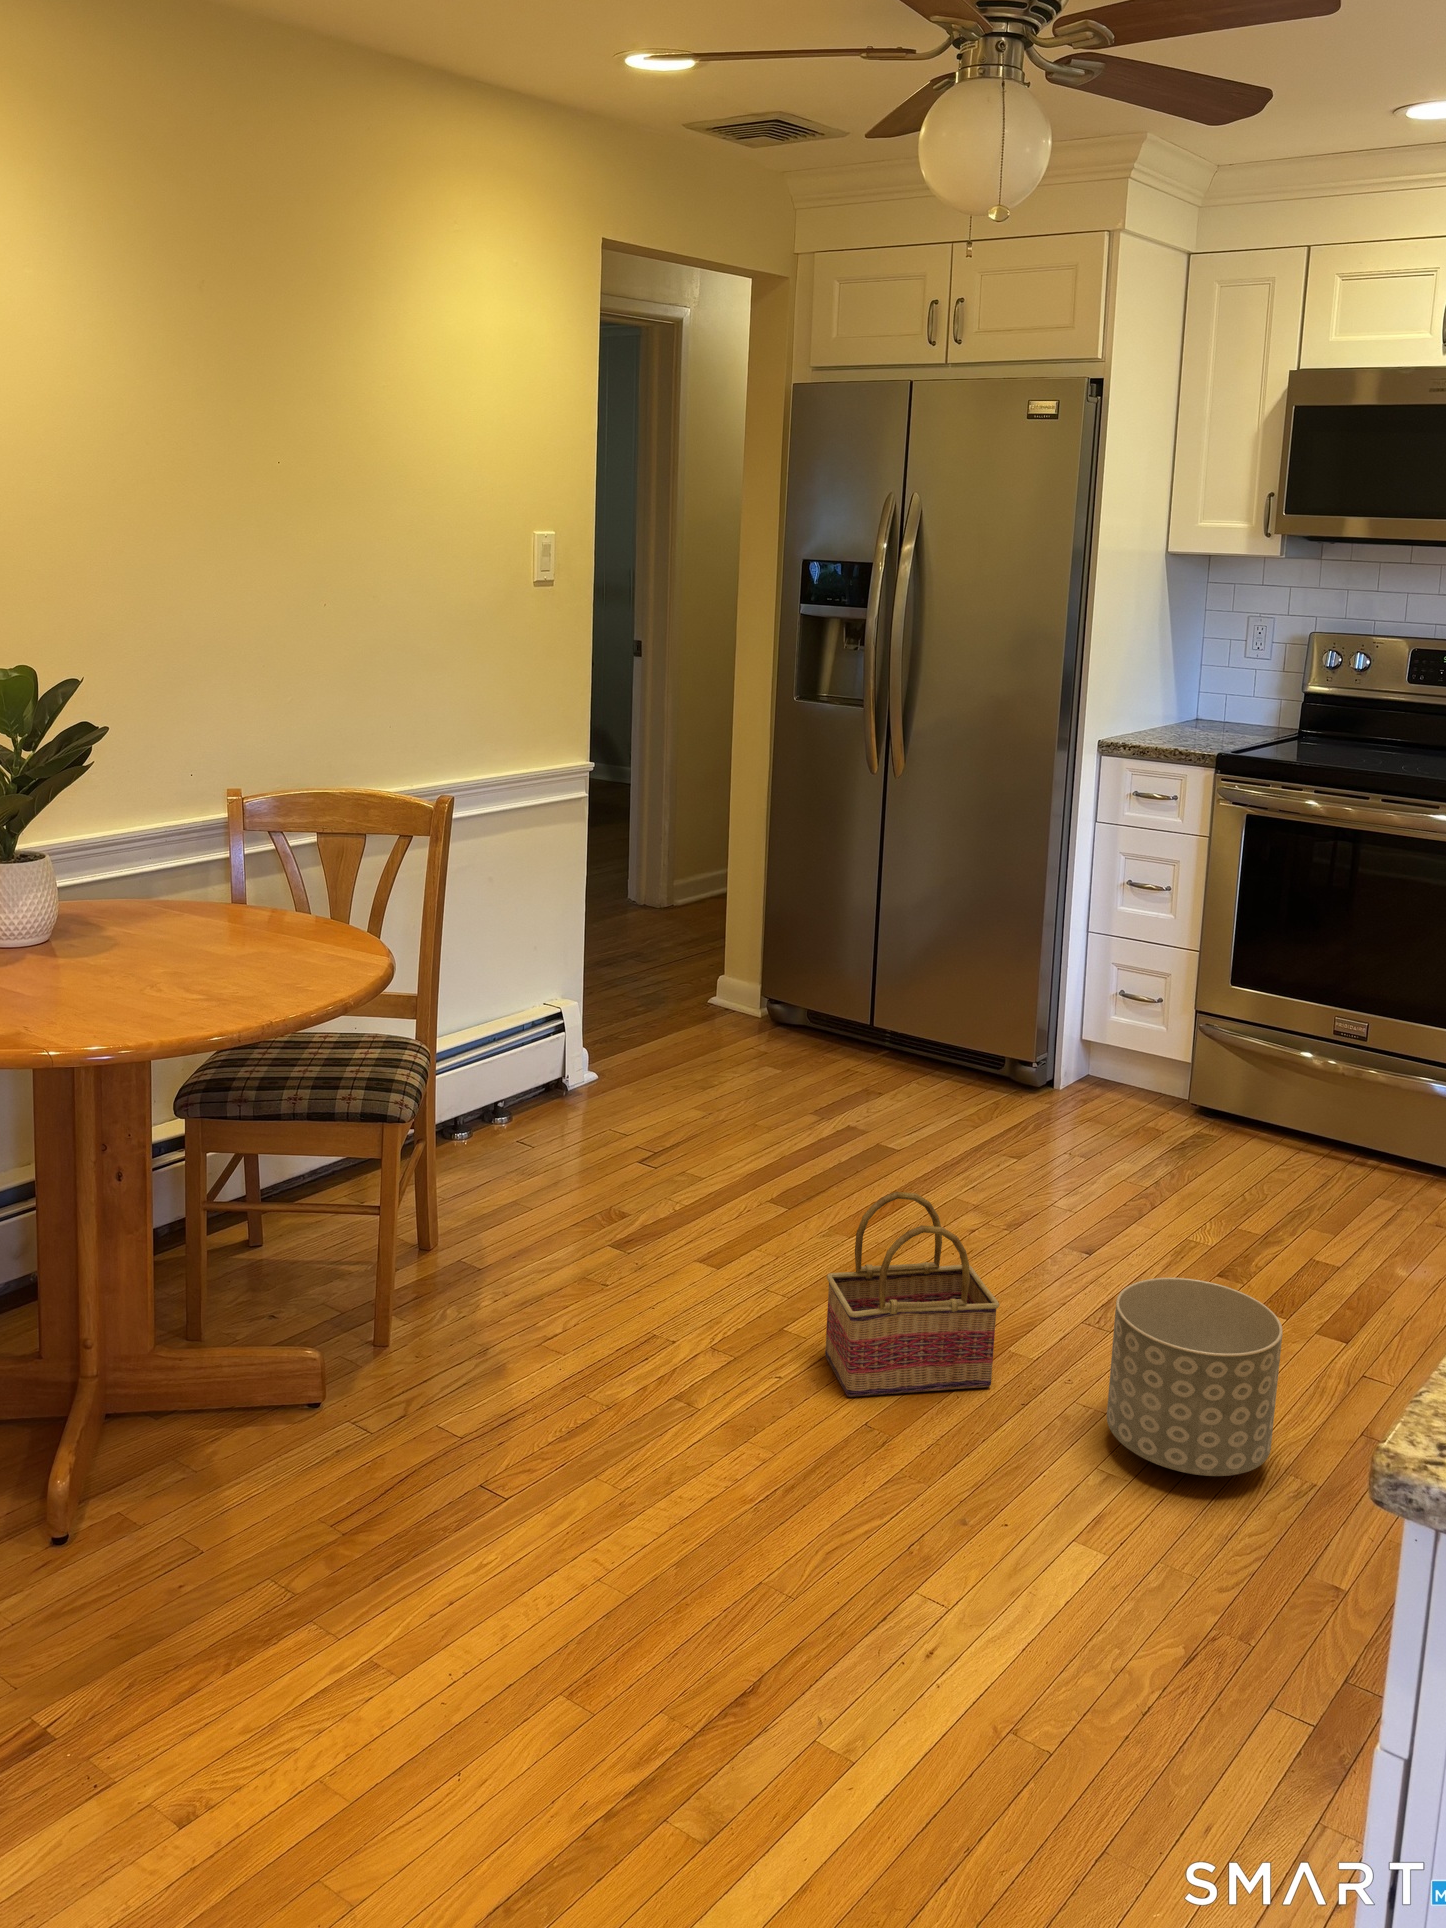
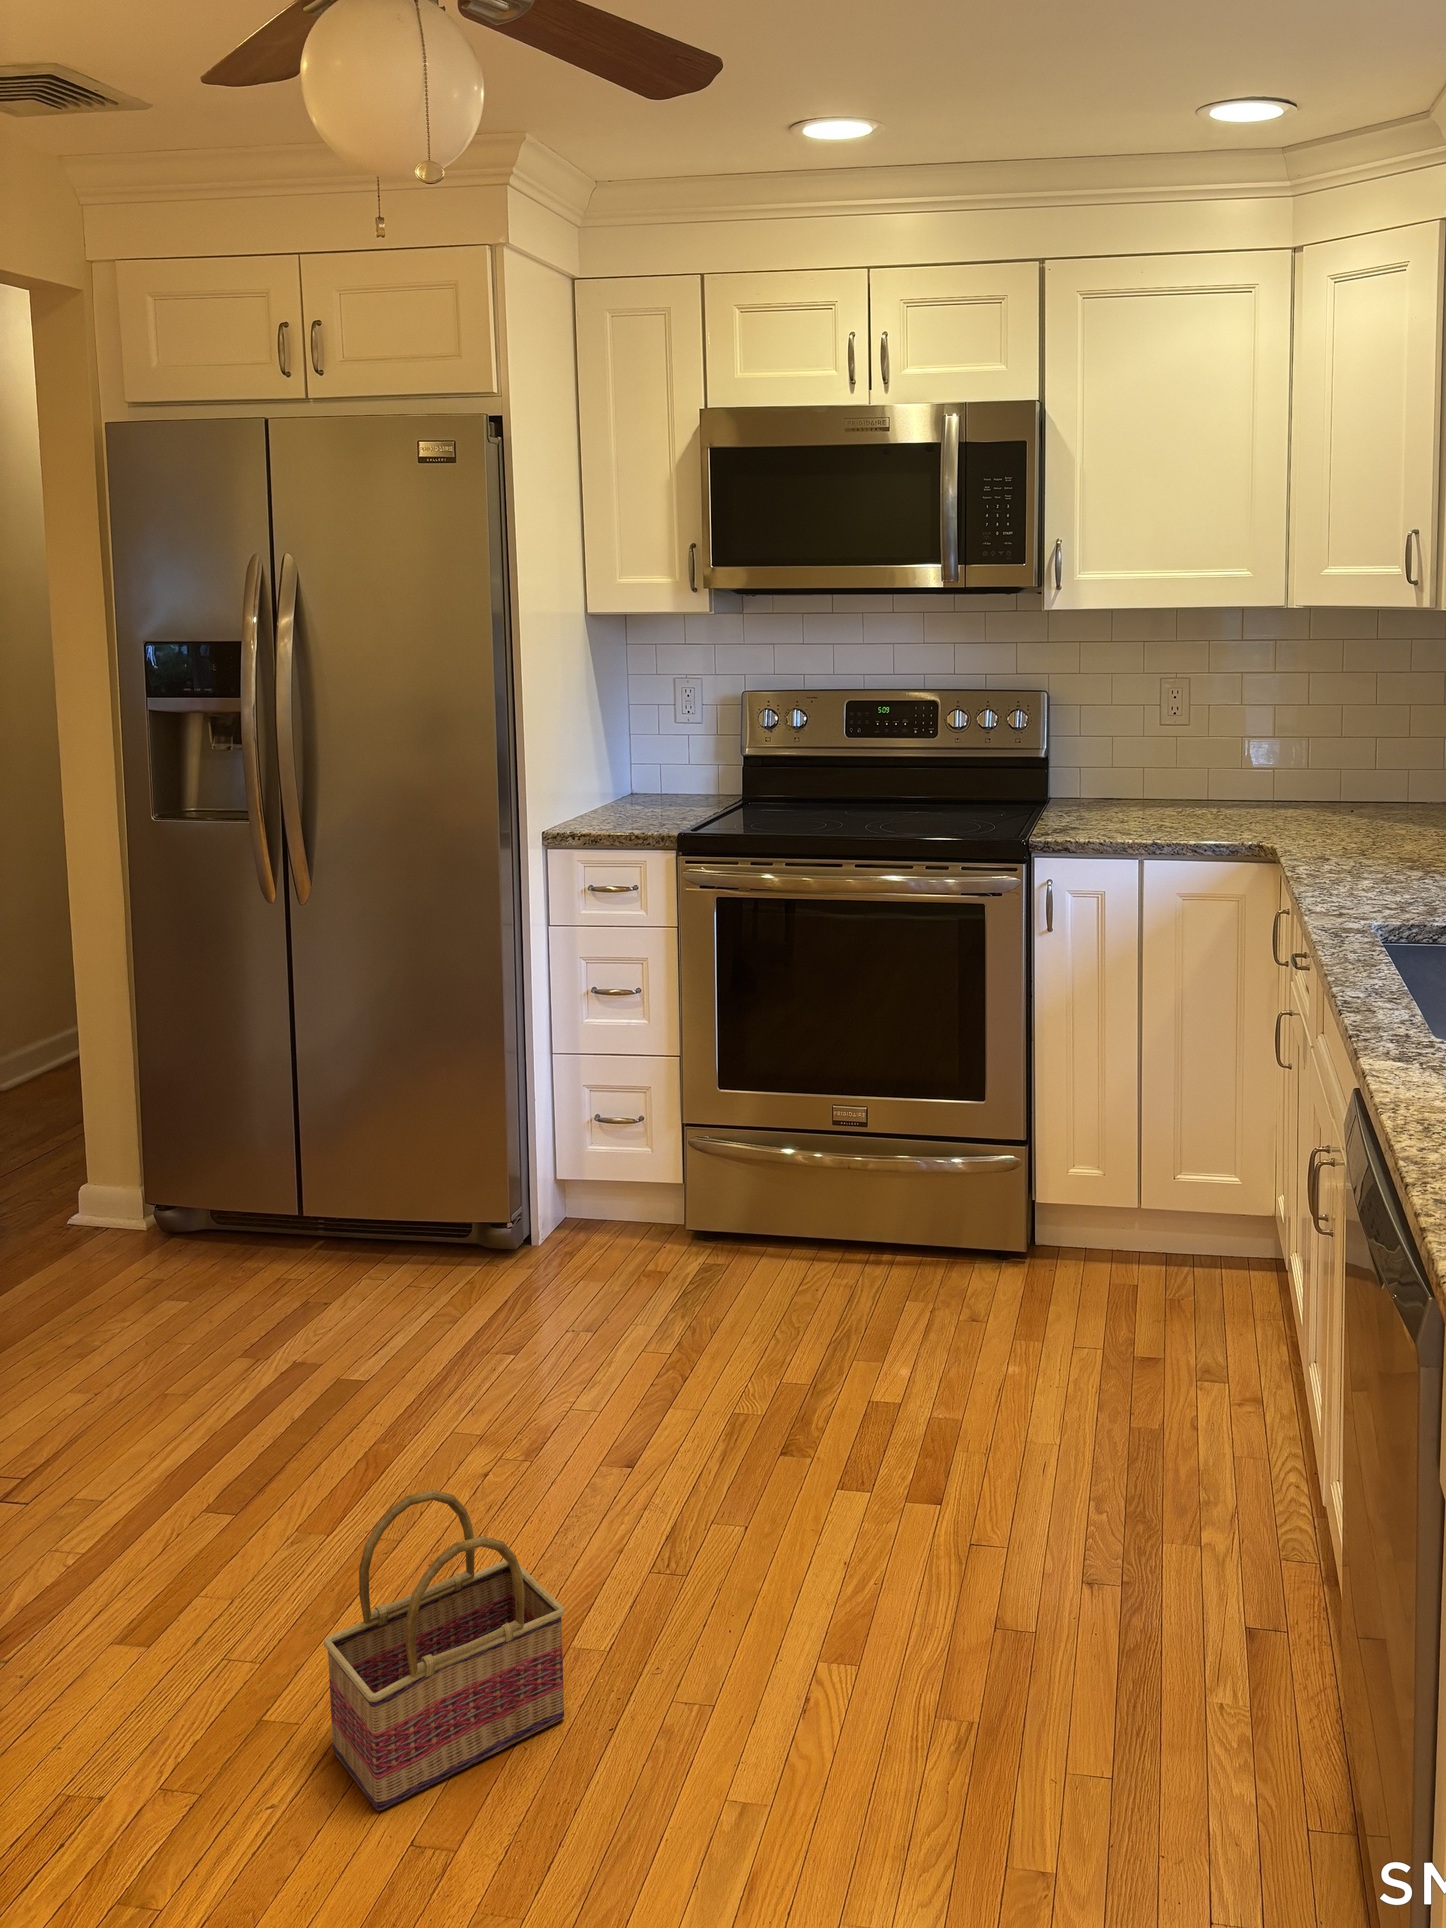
planter: present [1107,1278,1283,1476] -> none [718,1503,916,1772]

